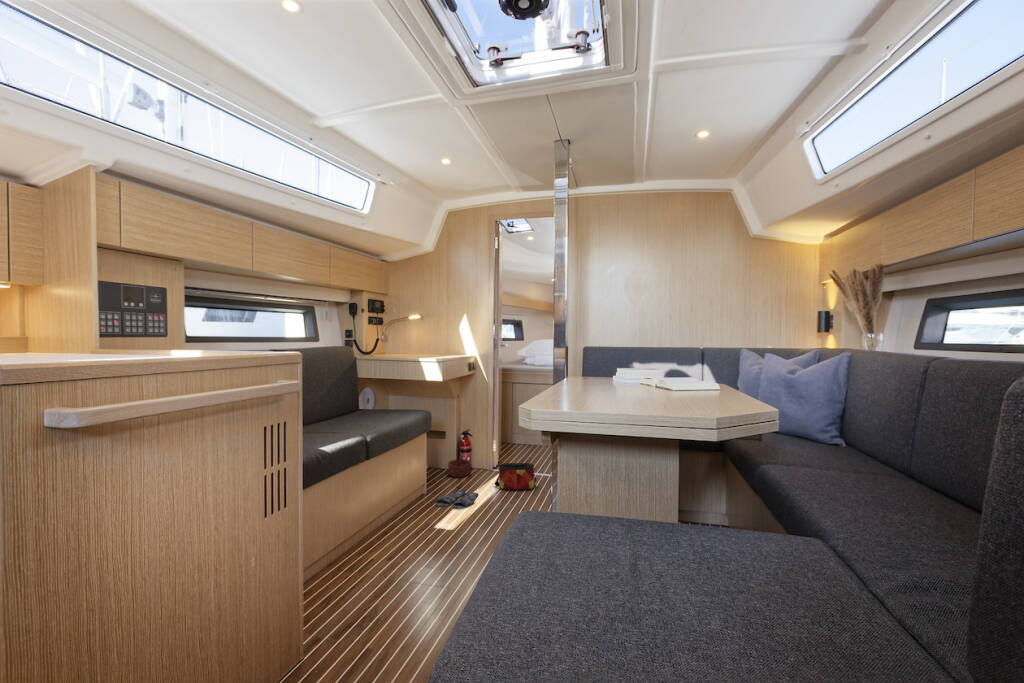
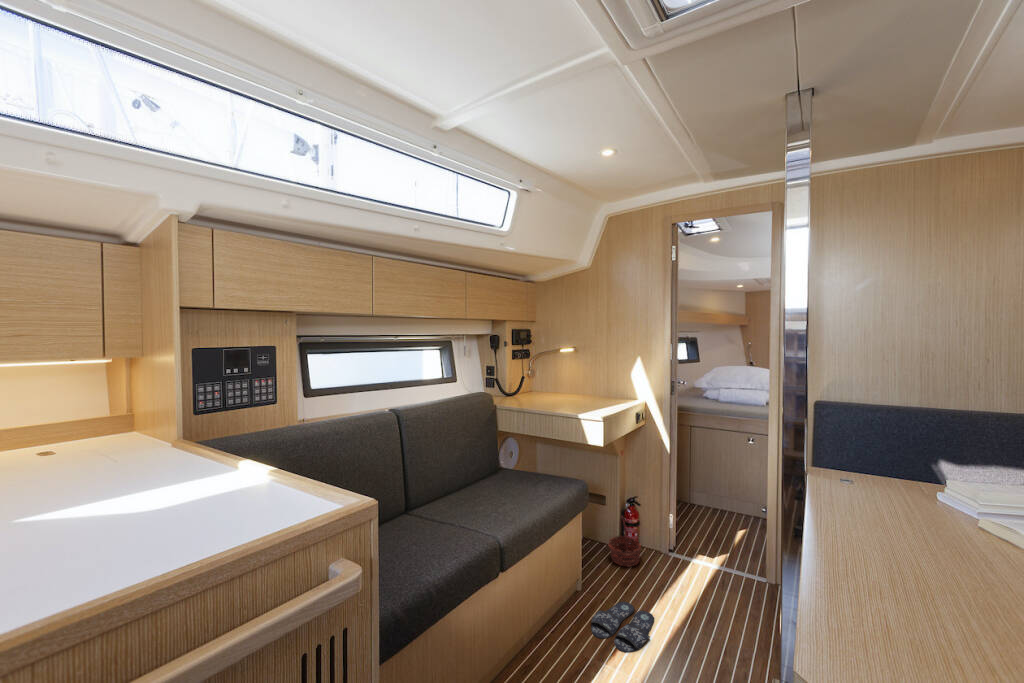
bag: present [495,463,536,490] -> none [679,568,752,626]

